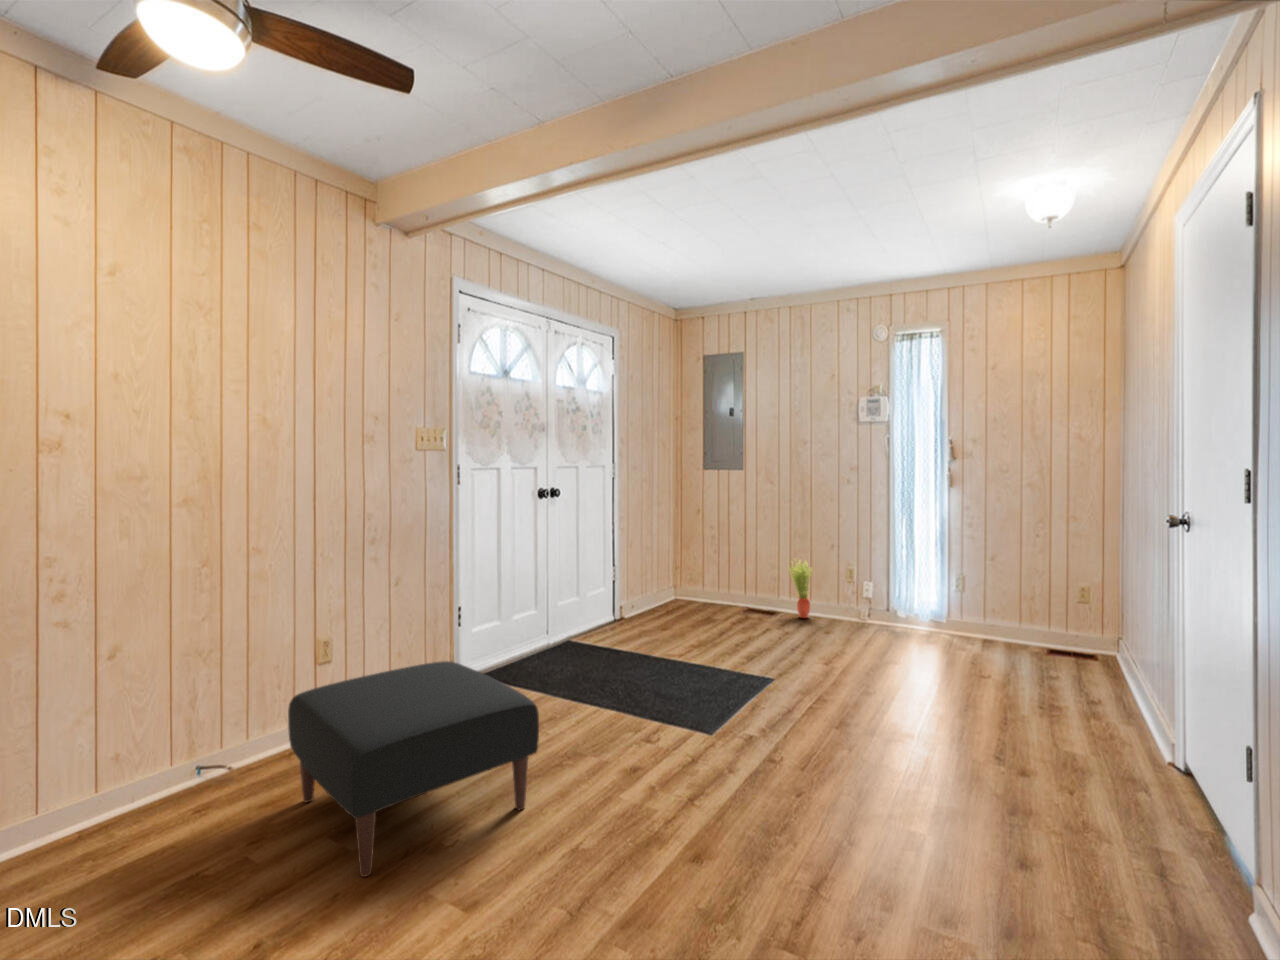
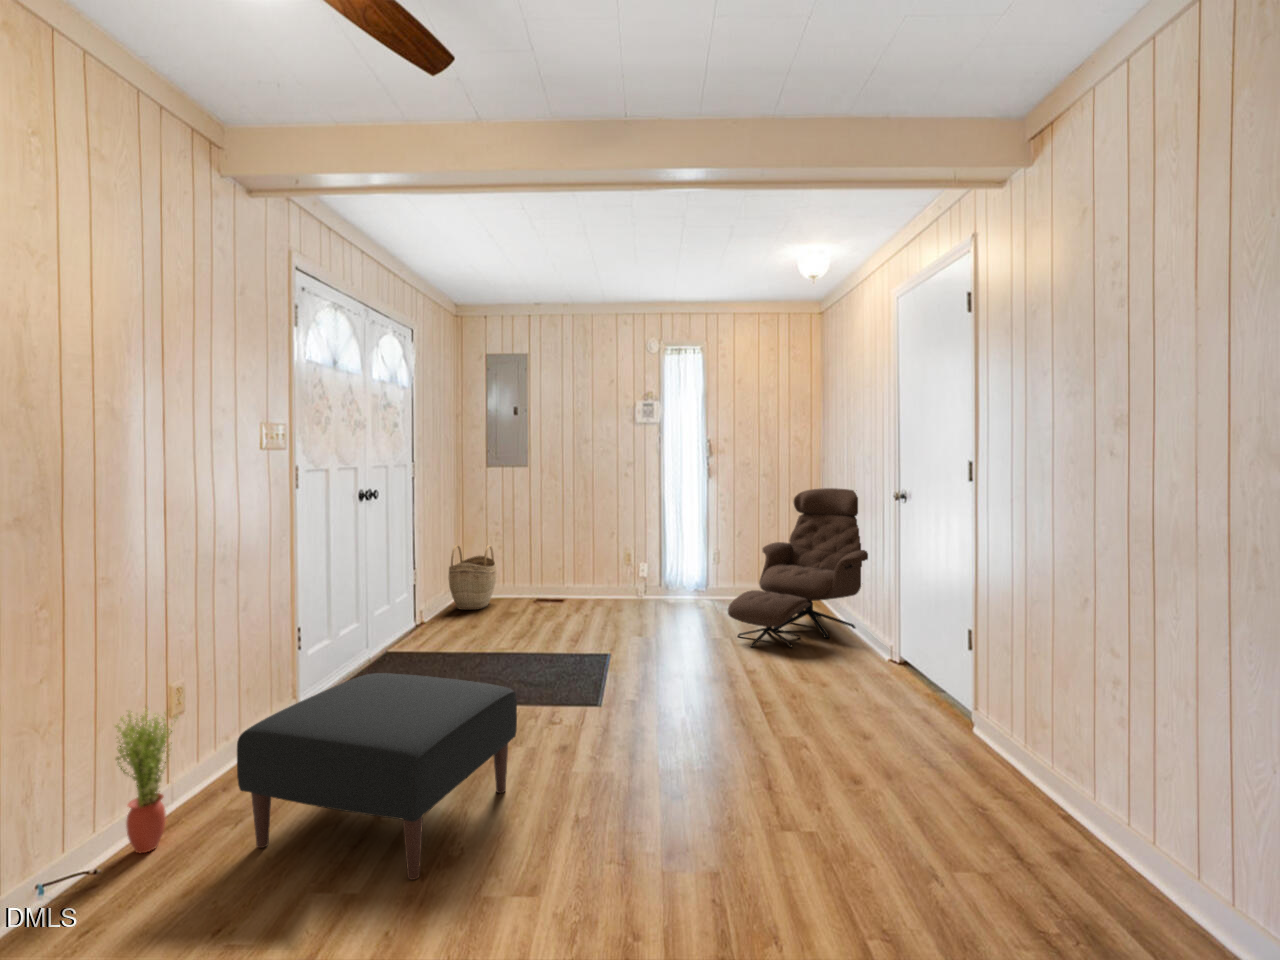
lounge chair: none [930,501,1178,714] -> present [728,488,868,648]
woven basket: none [658,547,708,612] -> present [449,545,496,610]
potted plant: present [790,562,812,618] -> present [115,711,178,853]

